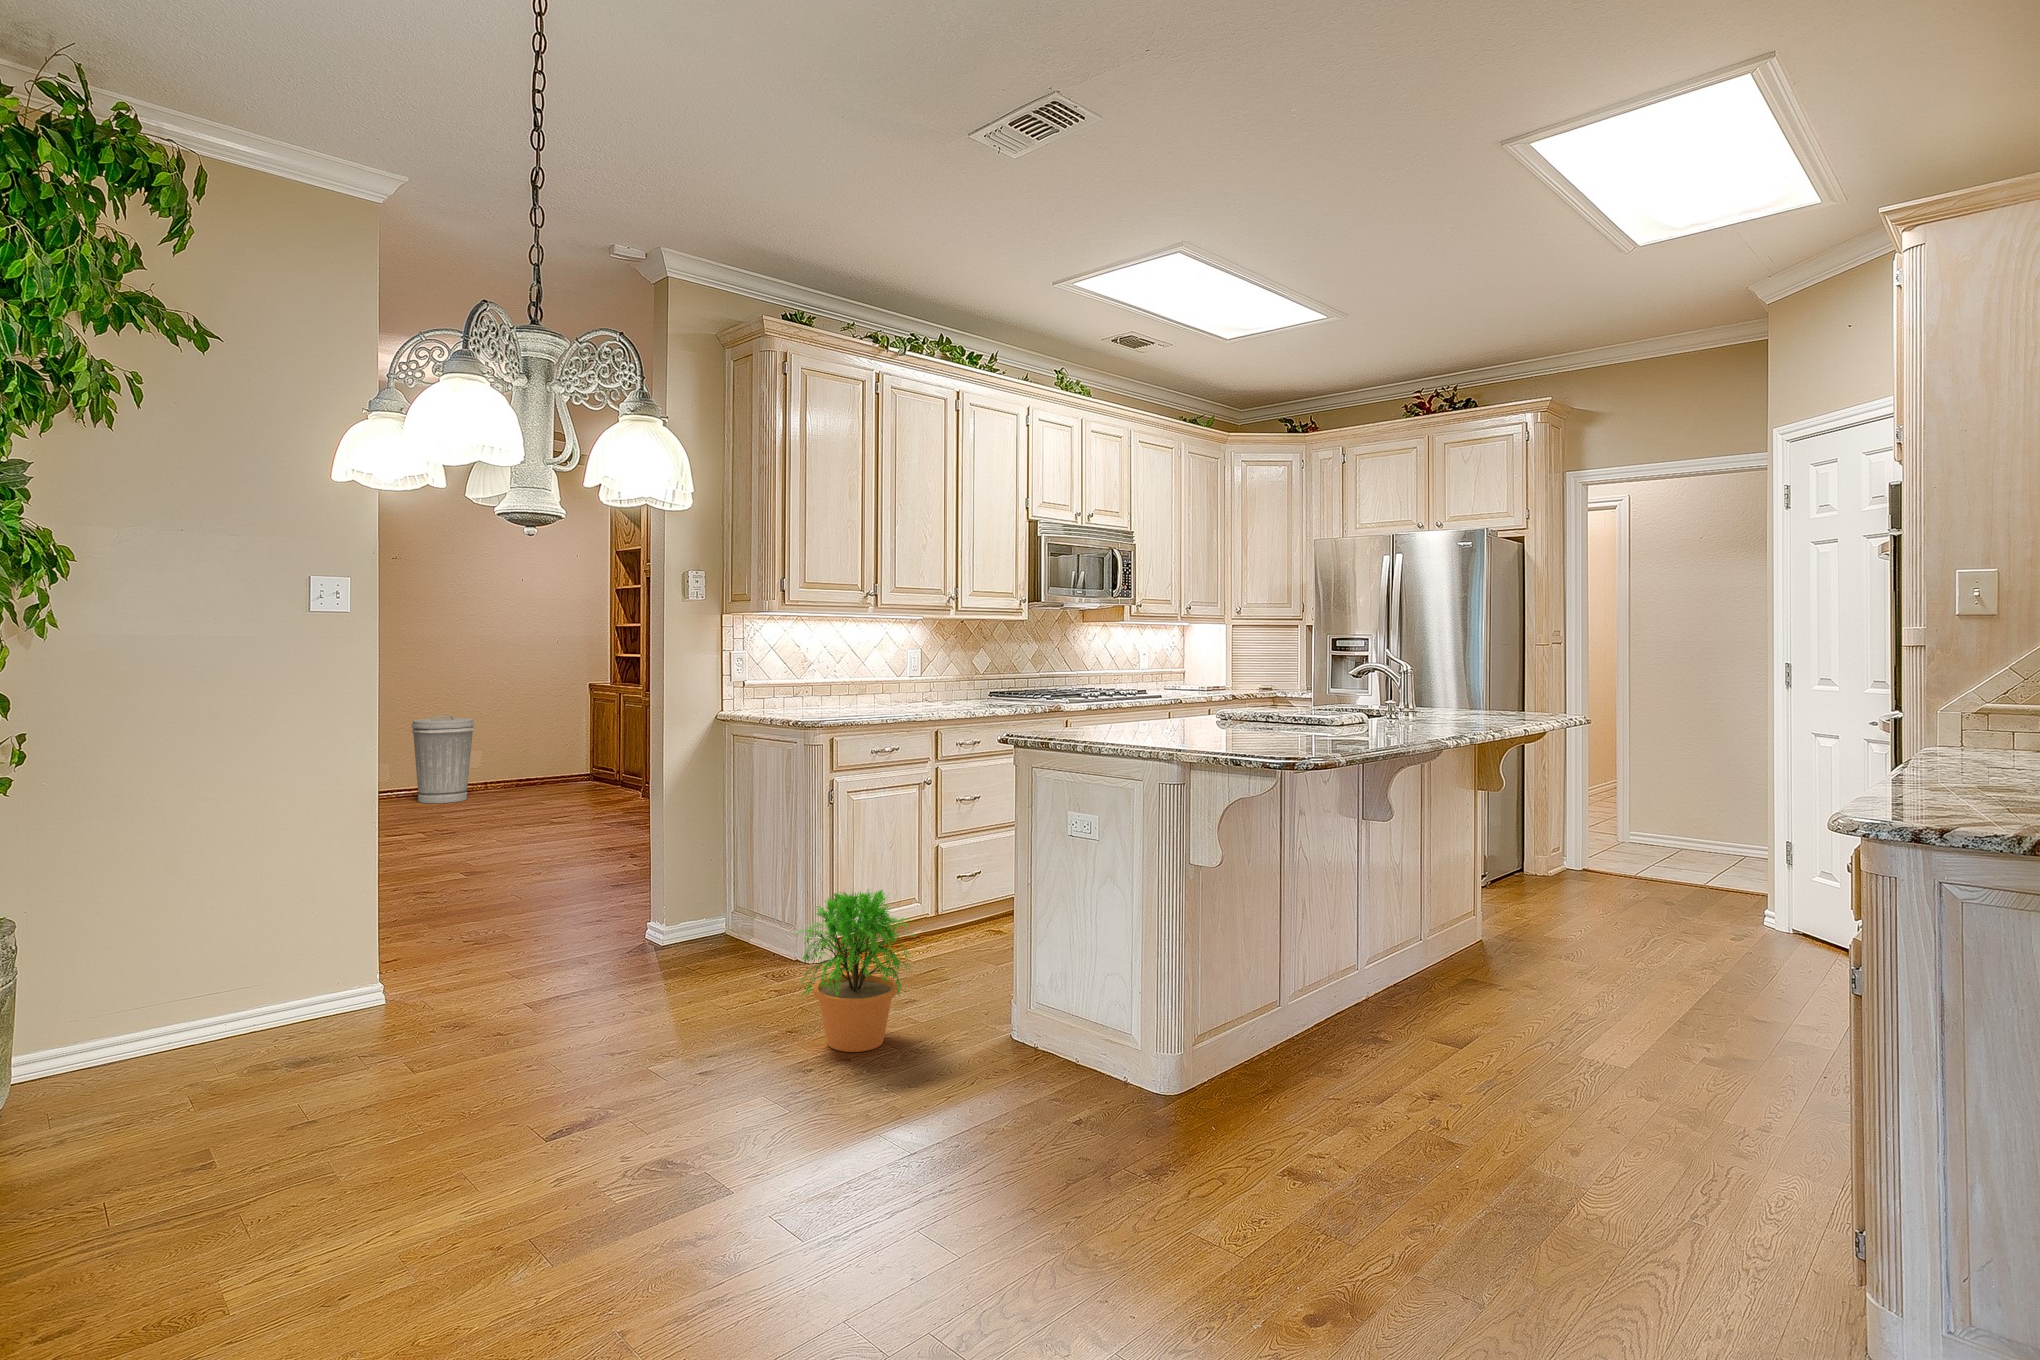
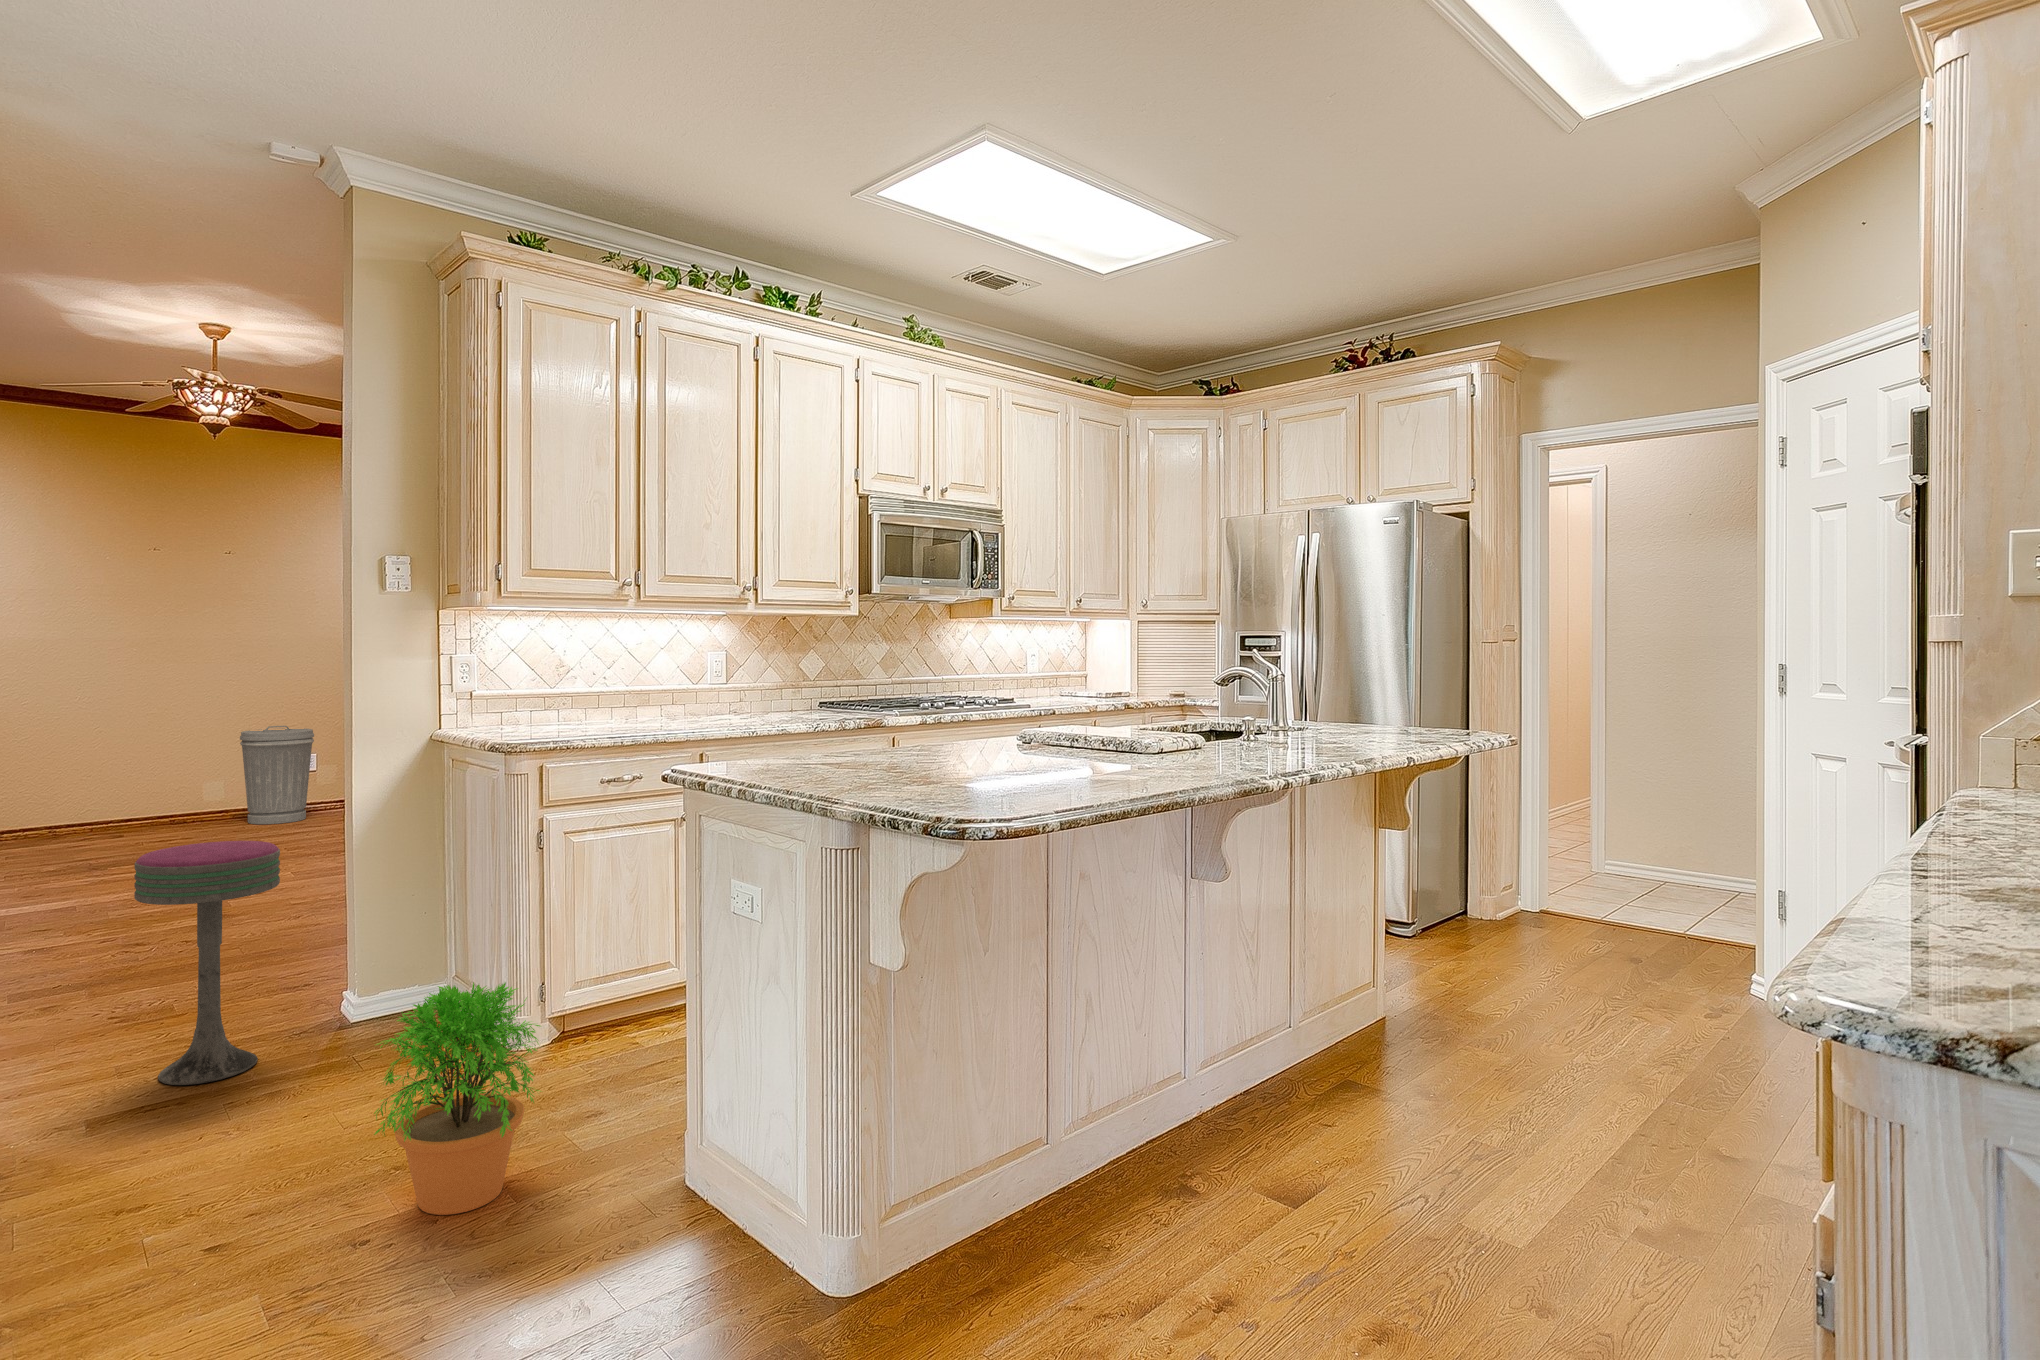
bar stool: none [540,797,638,981] -> present [134,841,280,1085]

